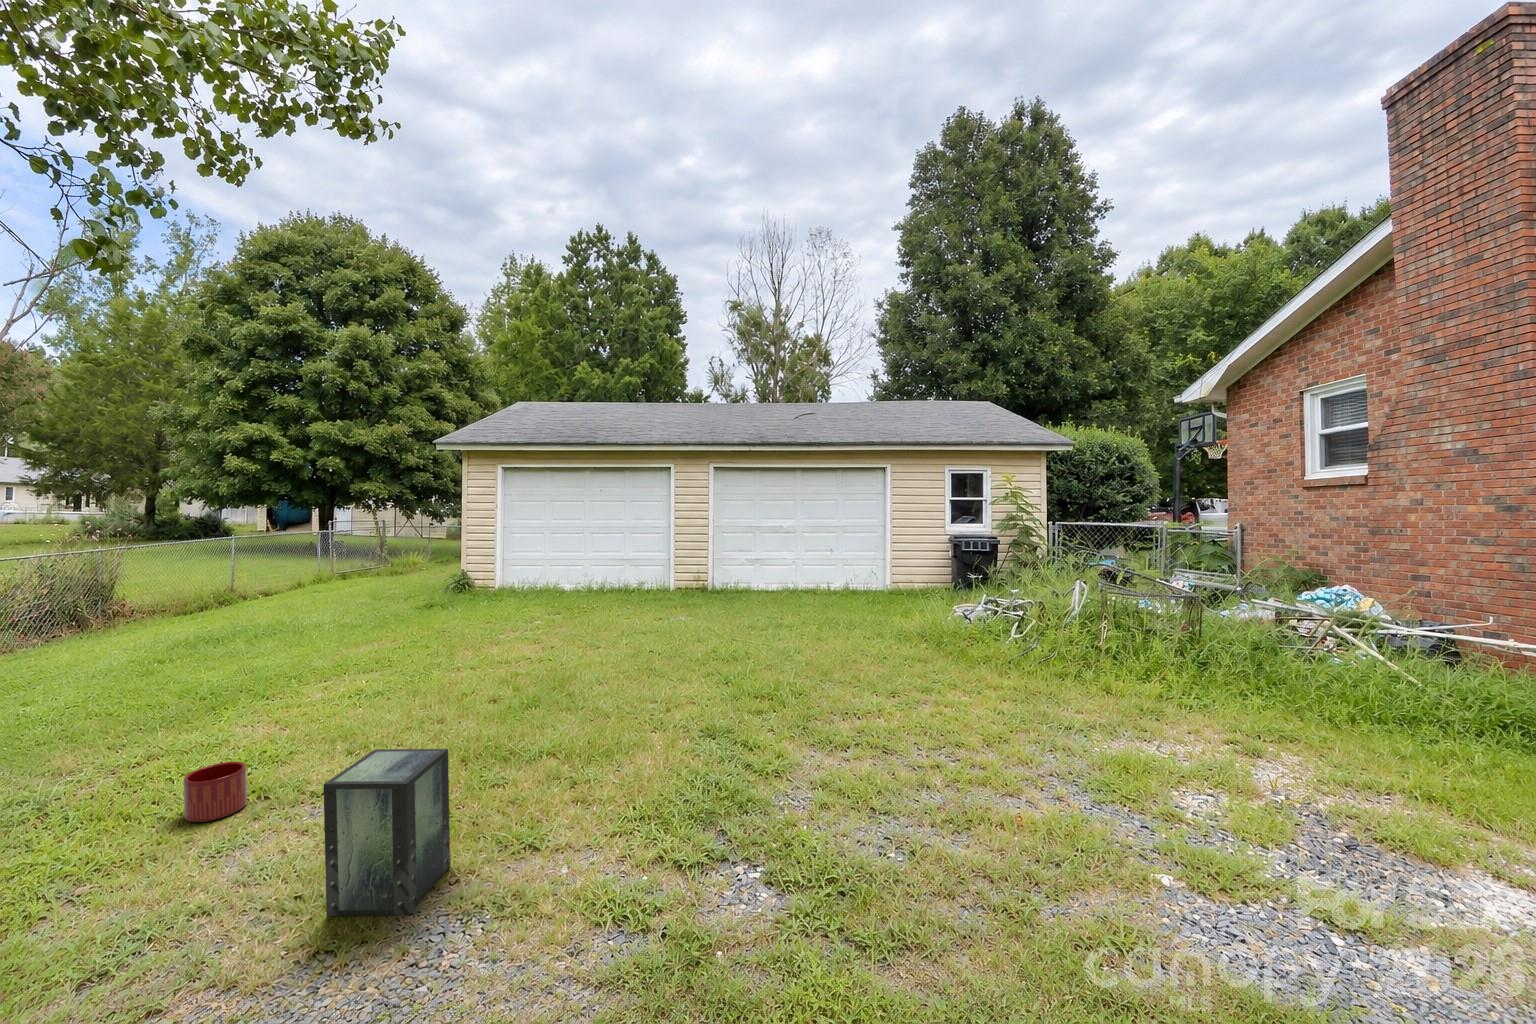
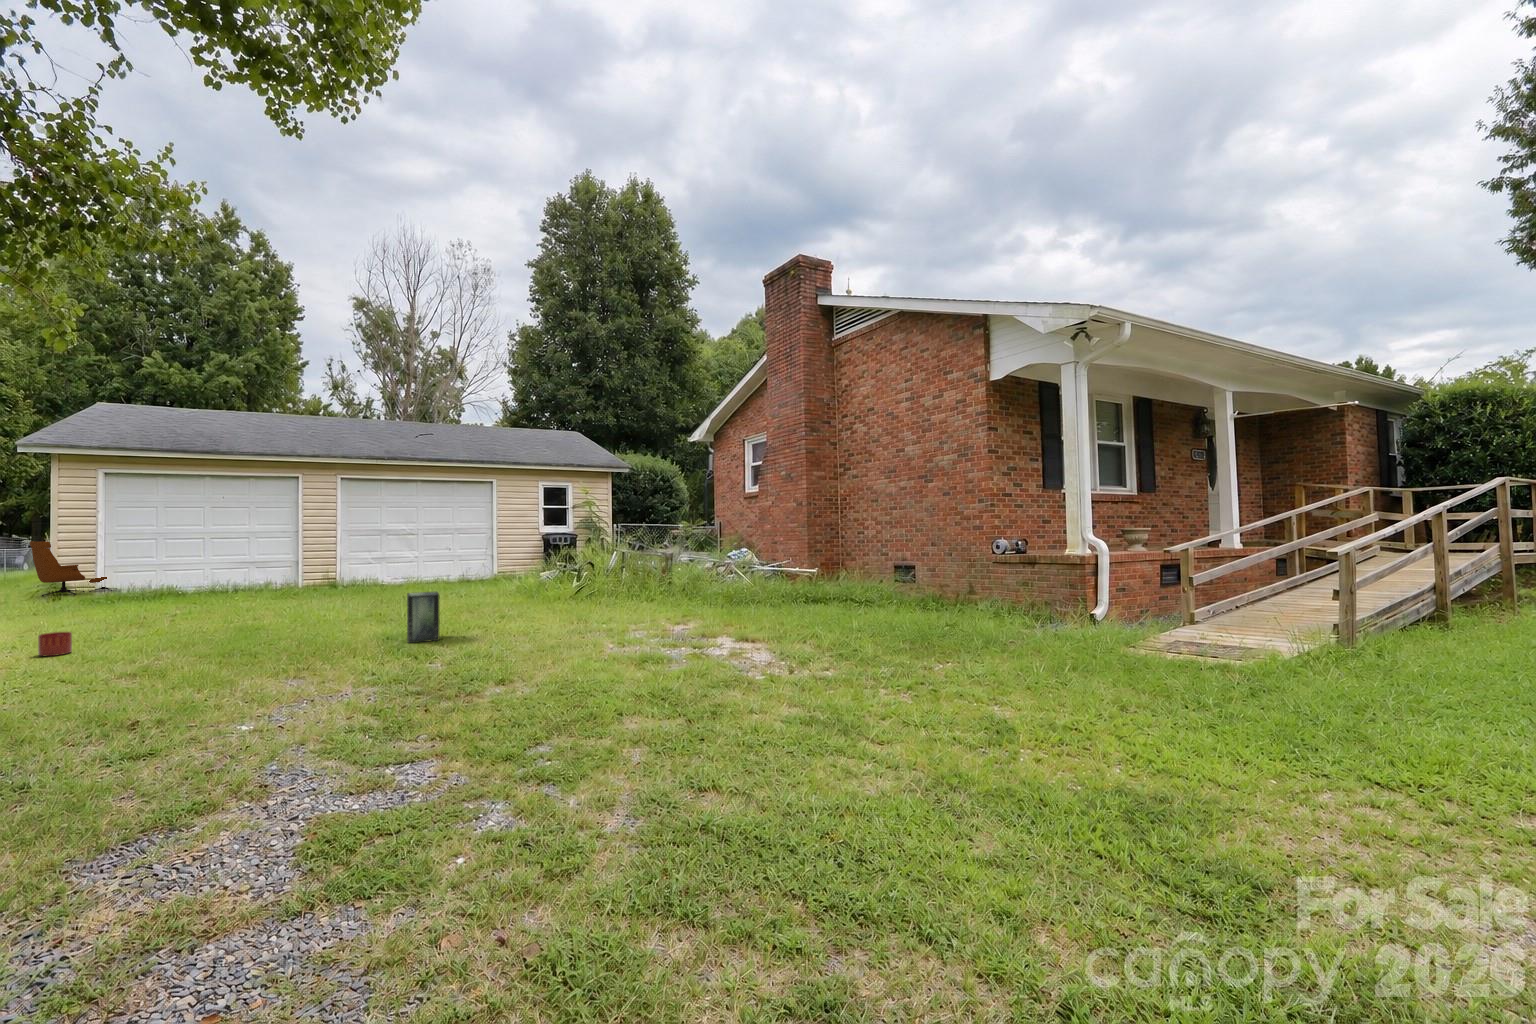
lounge chair: none [429,539,509,600] -> present [30,541,117,596]
storage box: present [324,749,450,916] -> present [407,591,439,643]

